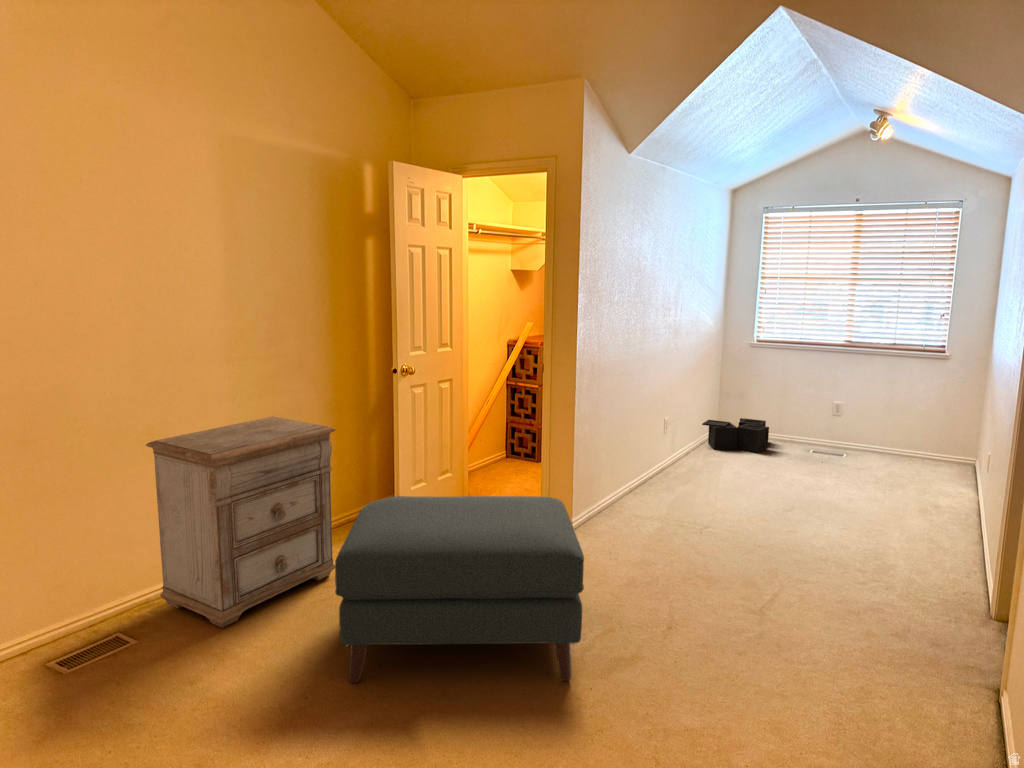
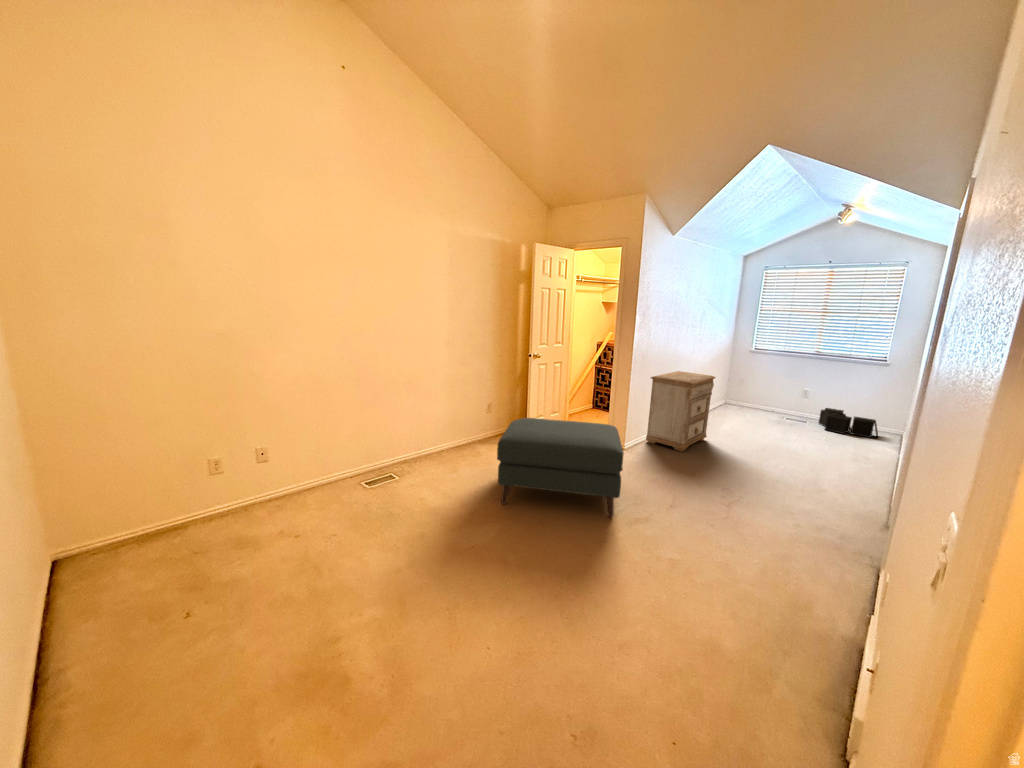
nightstand: present [146,416,335,628] -> present [646,371,716,452]
storage bin: present [702,418,774,452] -> present [819,408,878,438]

